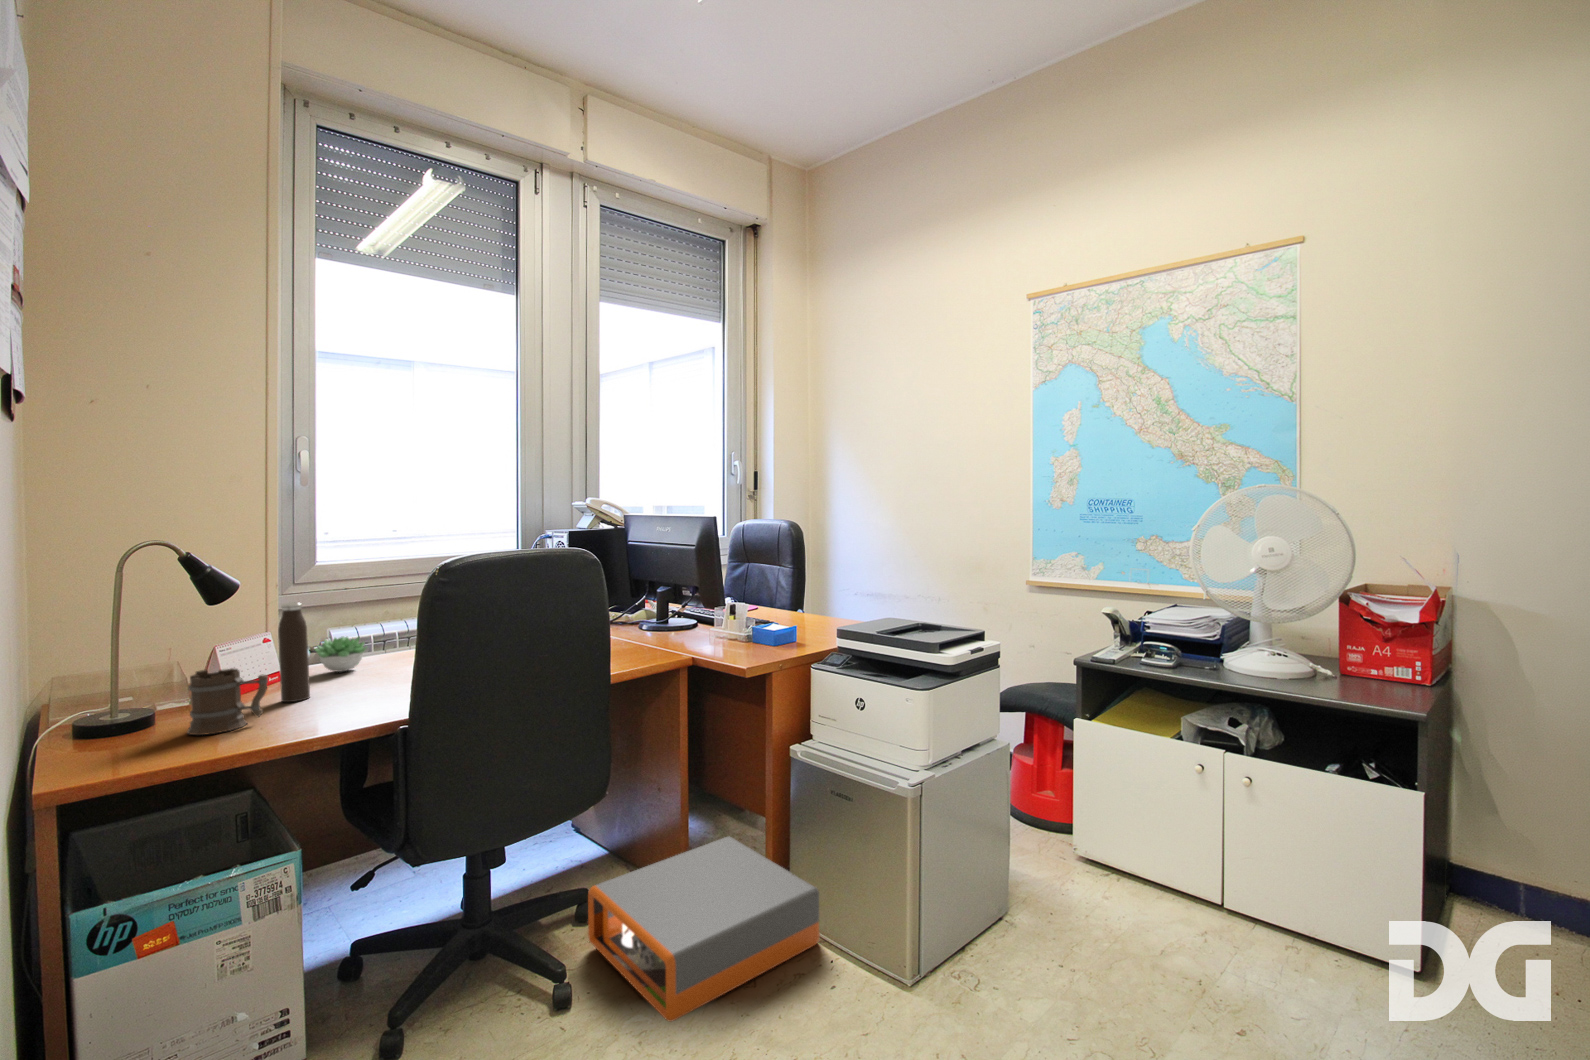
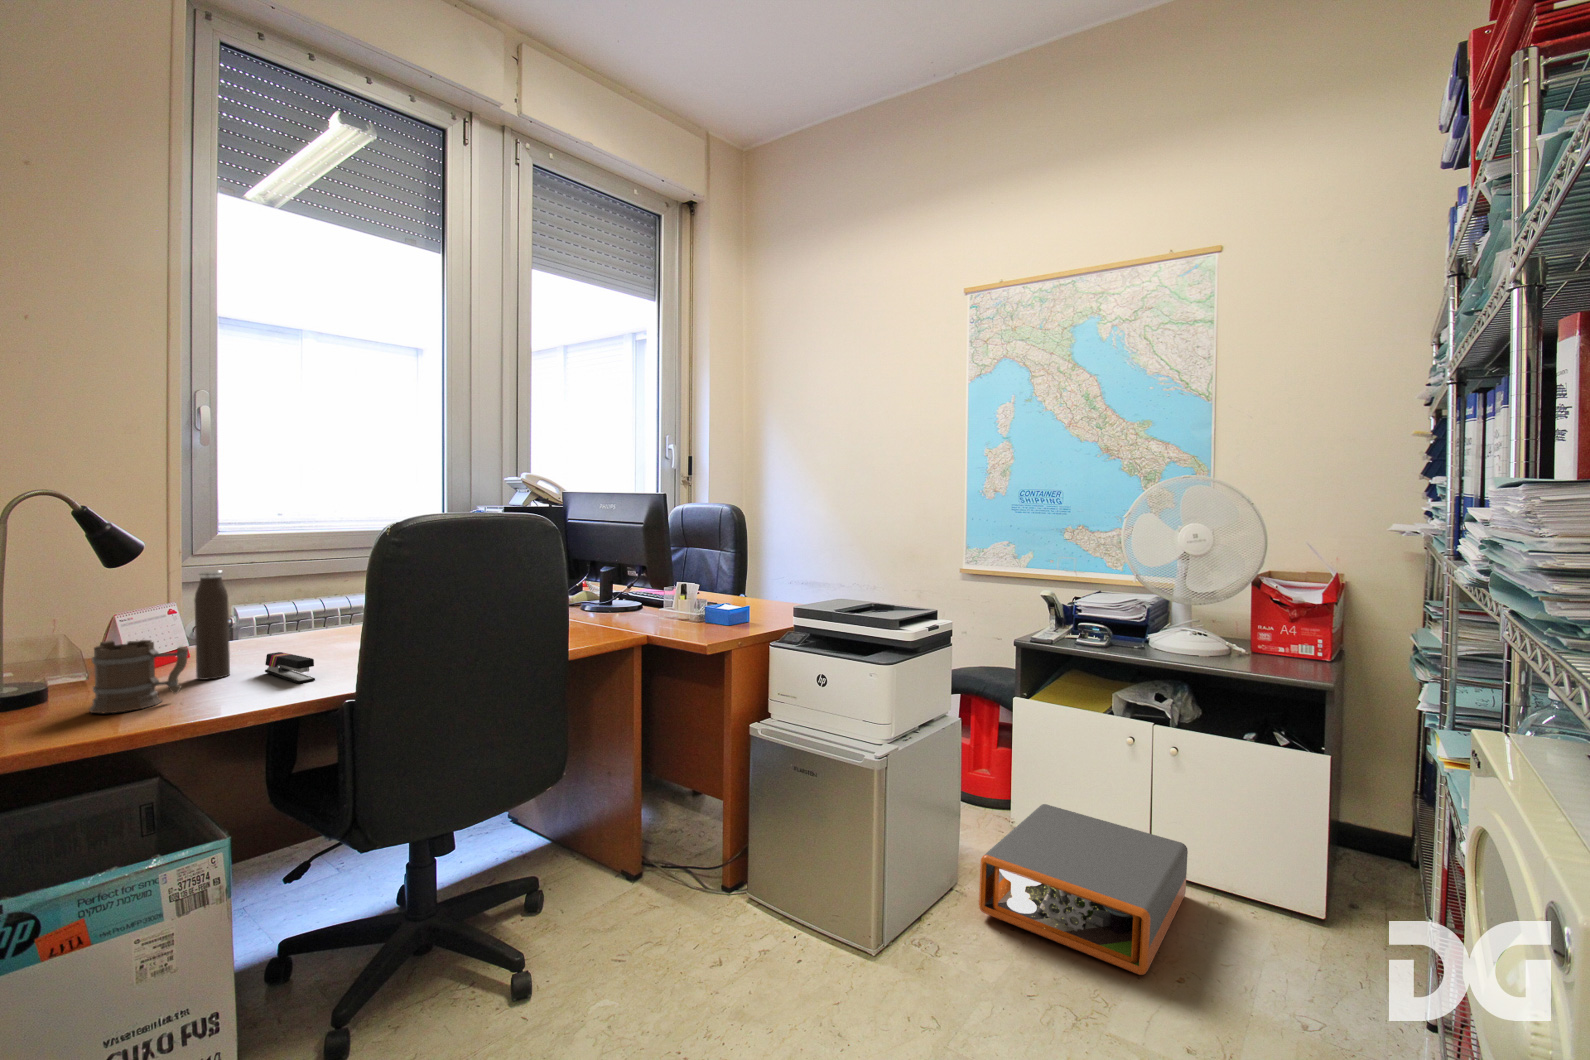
succulent plant: present [315,637,367,672] -> none [227,611,291,649]
stapler: none [339,677,378,707] -> present [265,652,315,683]
storage box: present [588,837,820,1022] -> present [979,804,1188,975]

